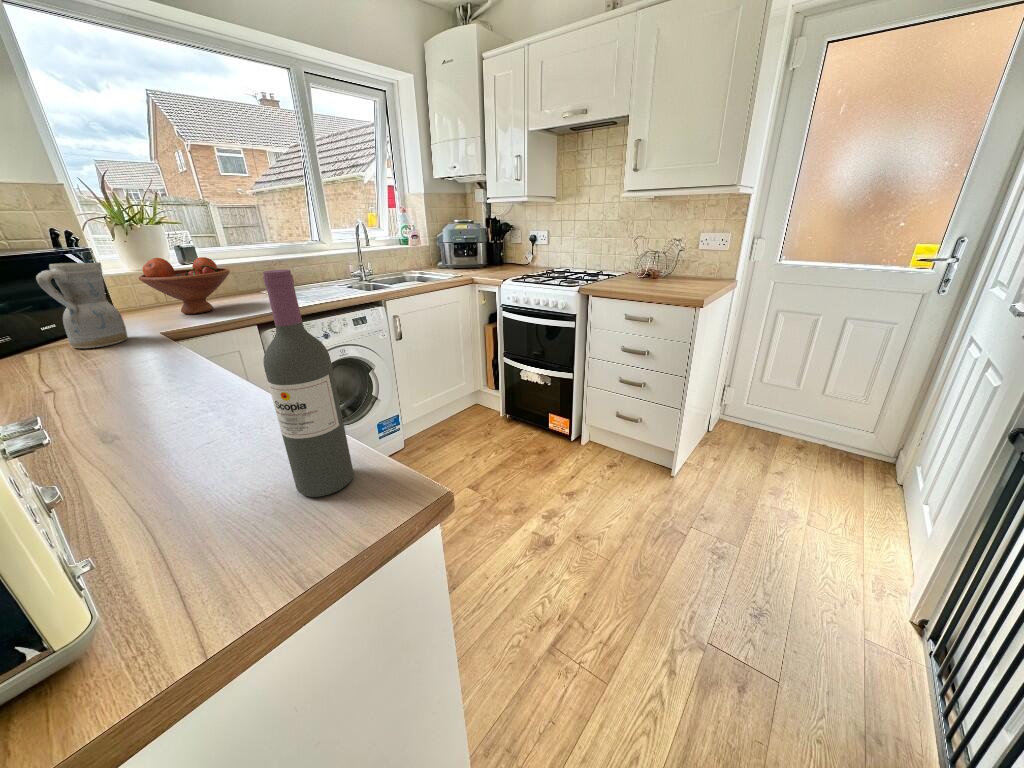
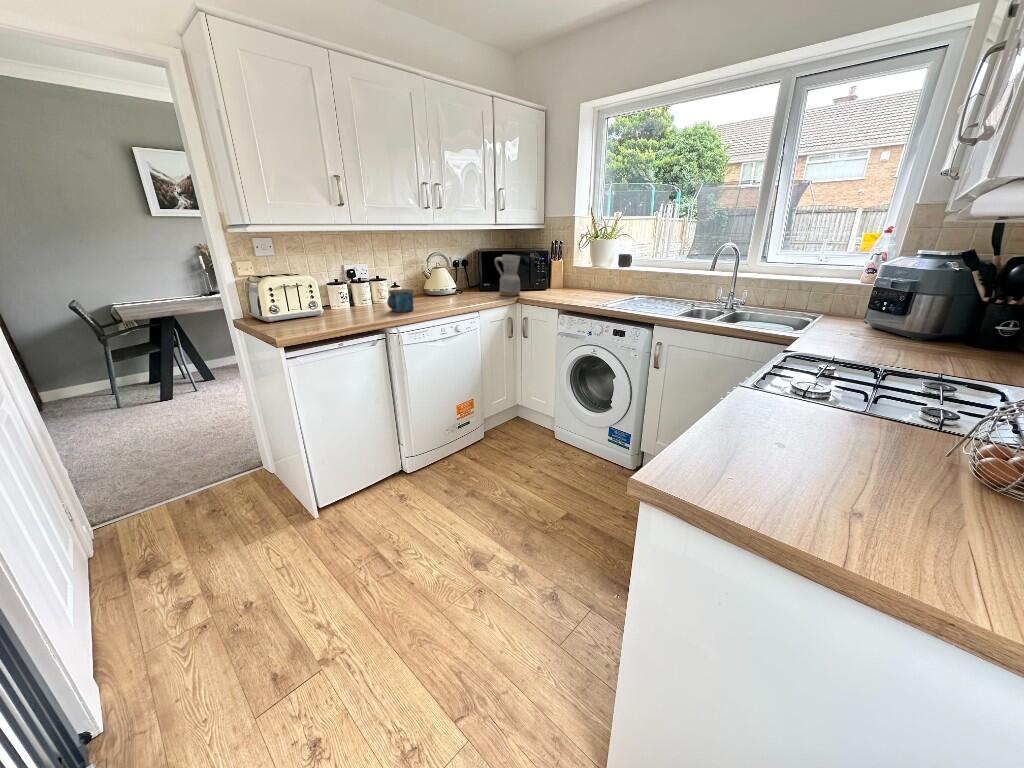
fruit bowl: present [139,257,230,314] -> none [556,259,603,297]
wine bottle: present [263,269,353,497] -> none [294,255,321,328]
mug: none [118,353,209,420] -> present [387,289,414,312]

